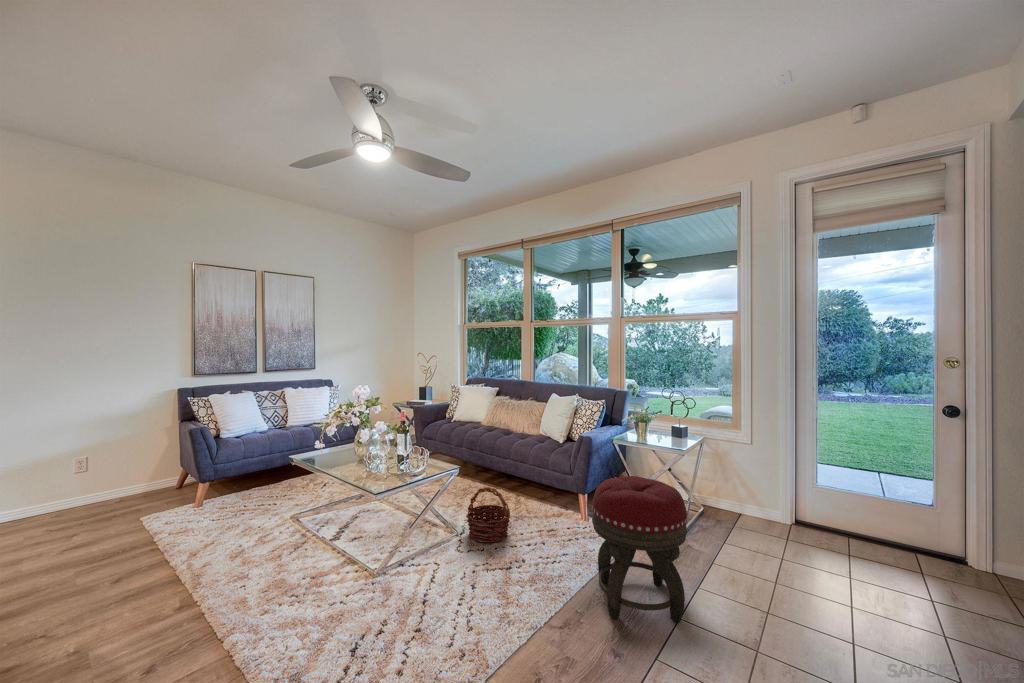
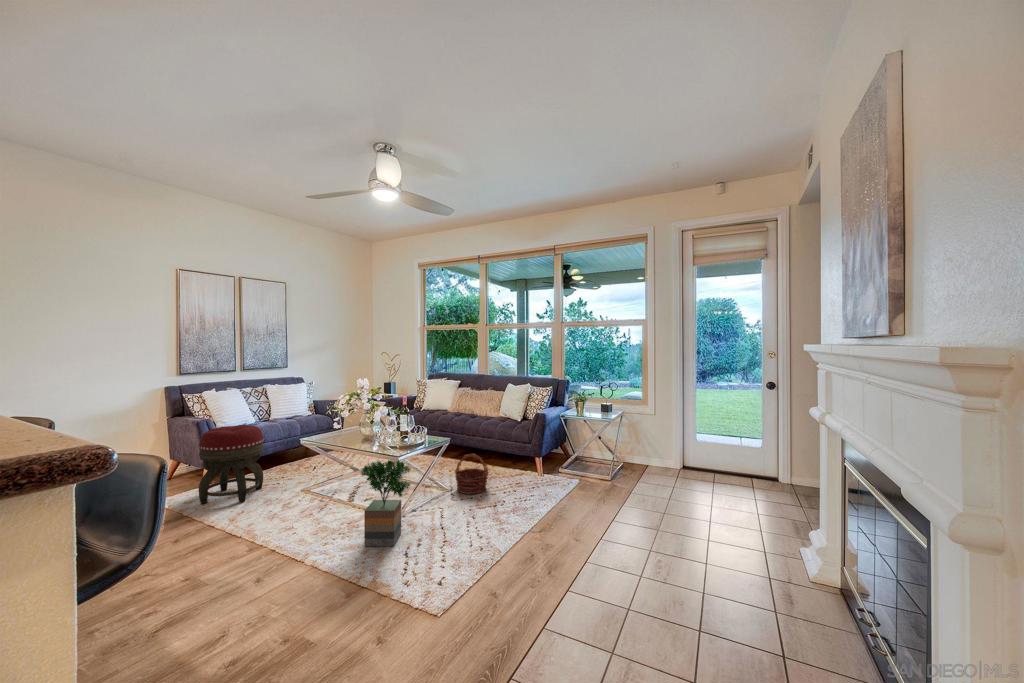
footstool: present [592,476,687,622] -> present [199,425,264,504]
potted tree: none [304,500,381,631] -> present [361,460,411,547]

